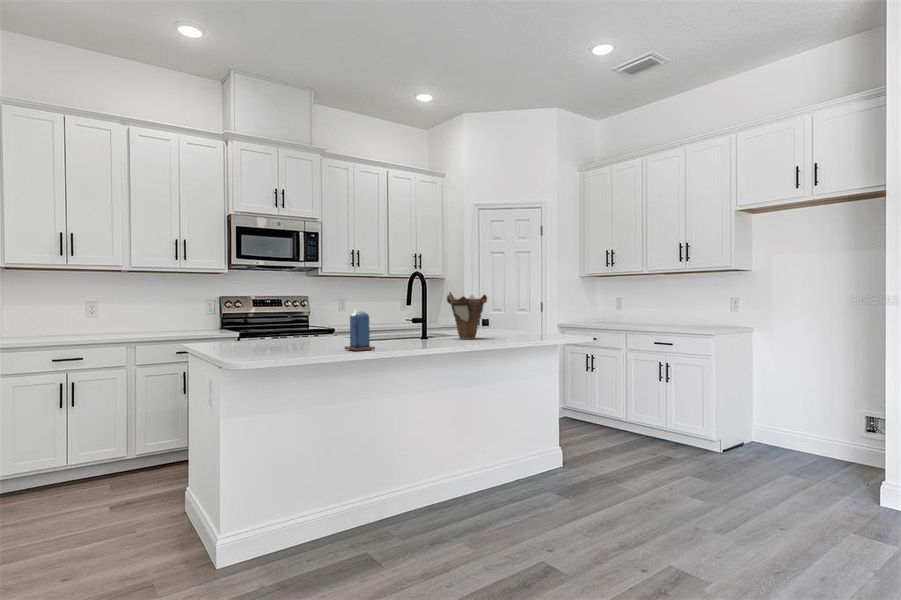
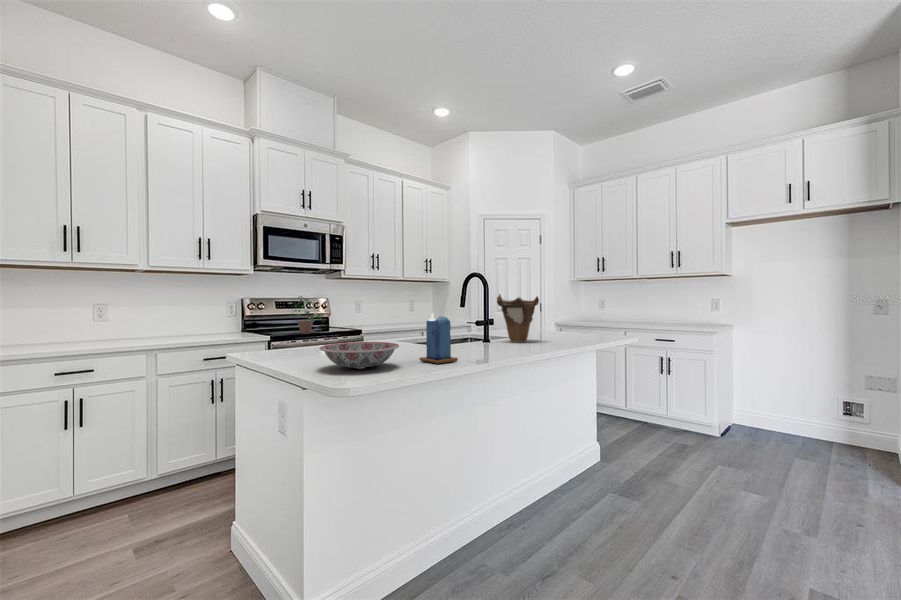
potted plant: none [259,295,301,333] -> present [288,296,320,334]
ceramic bowl: none [258,333,323,352] -> present [320,342,399,368]

